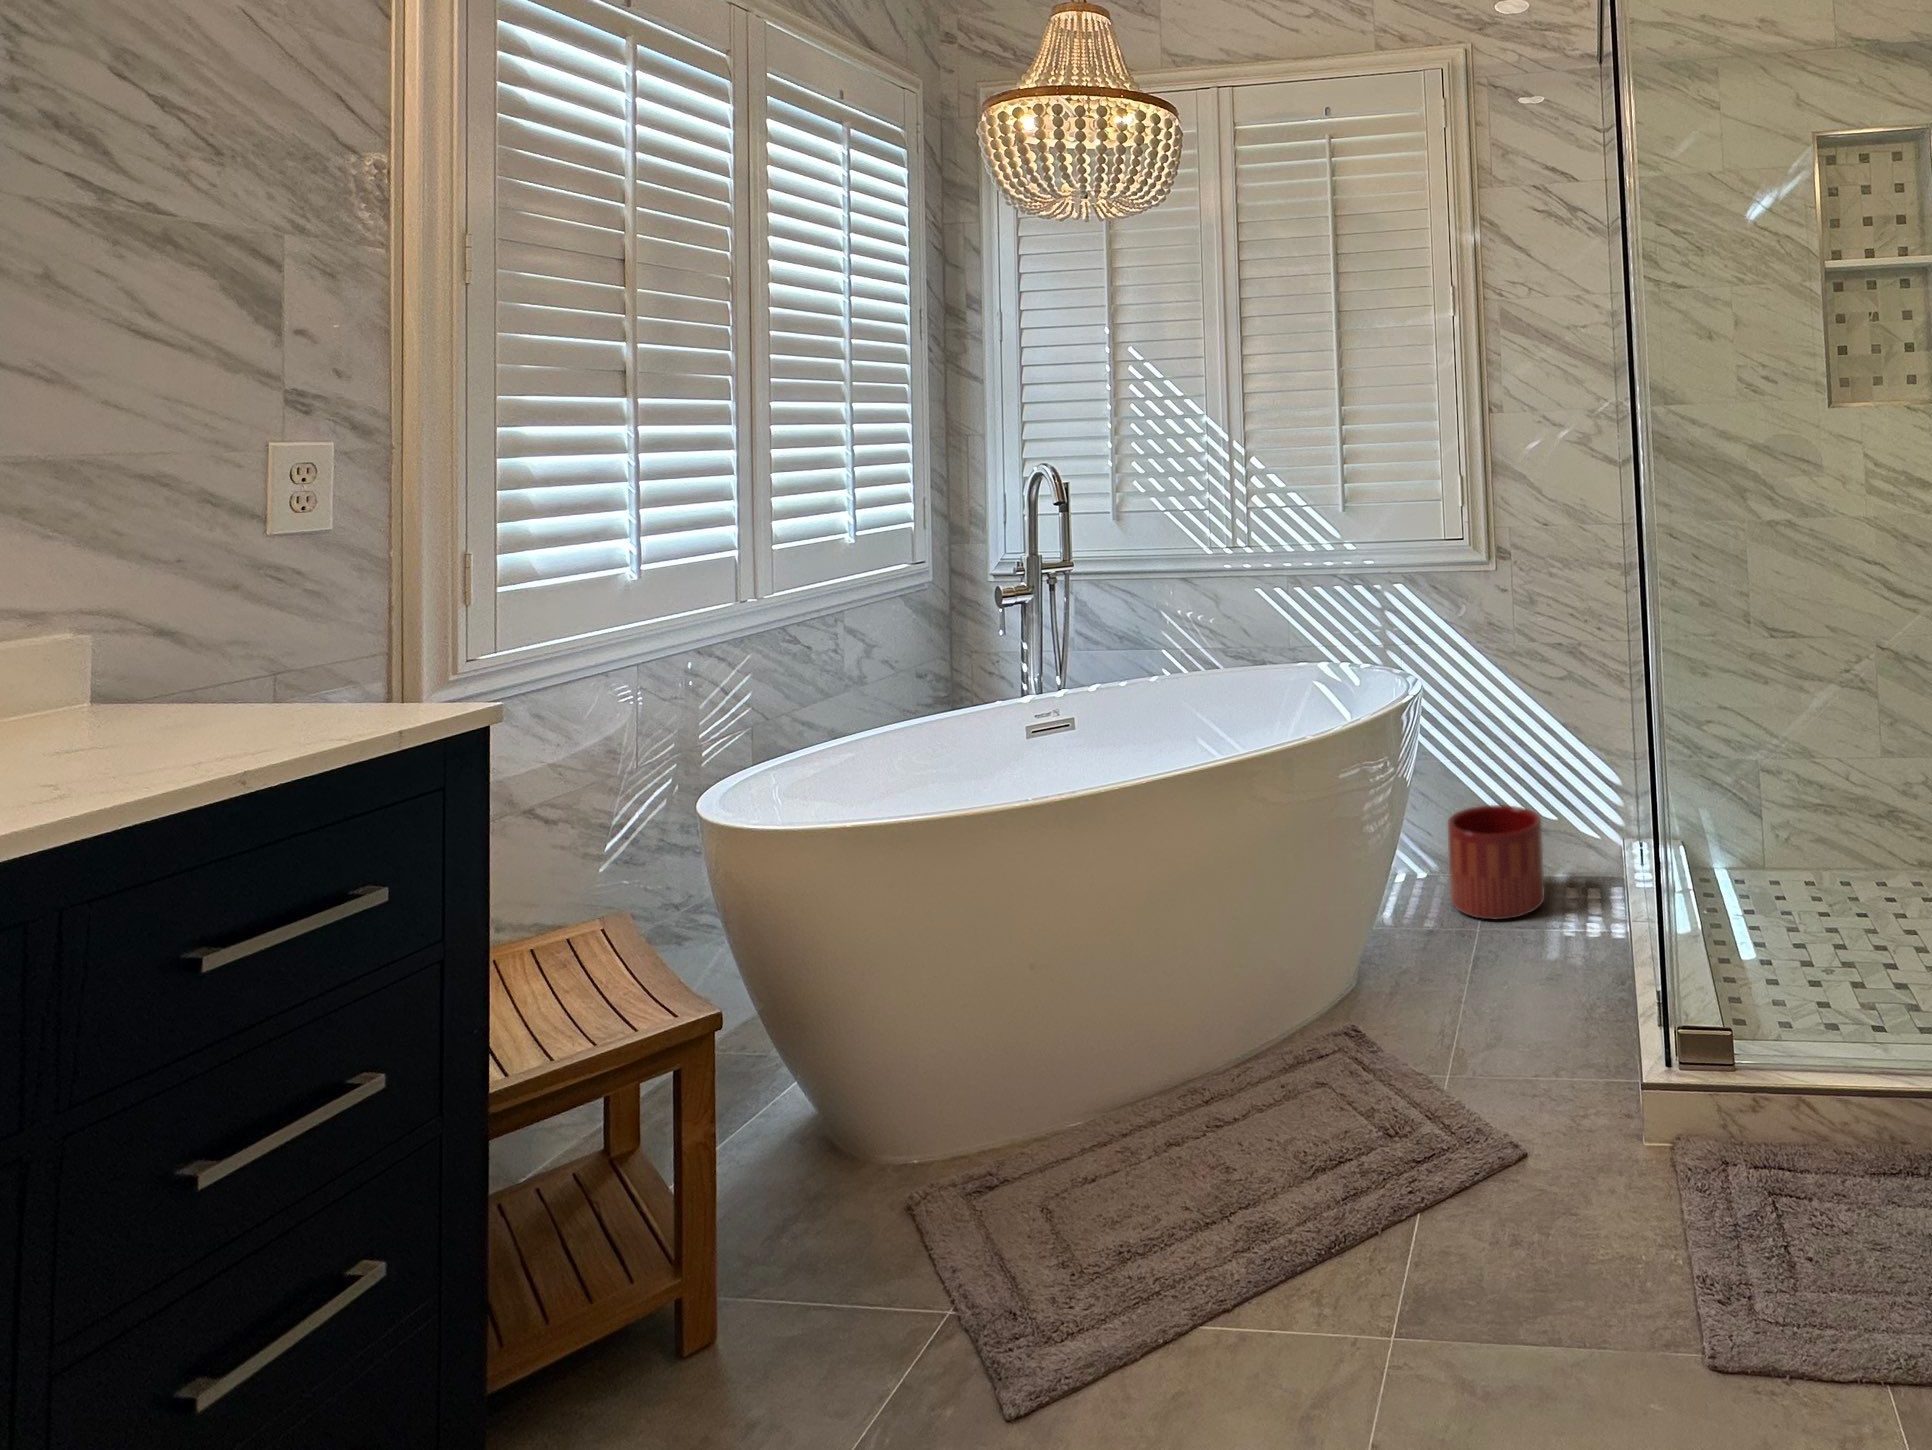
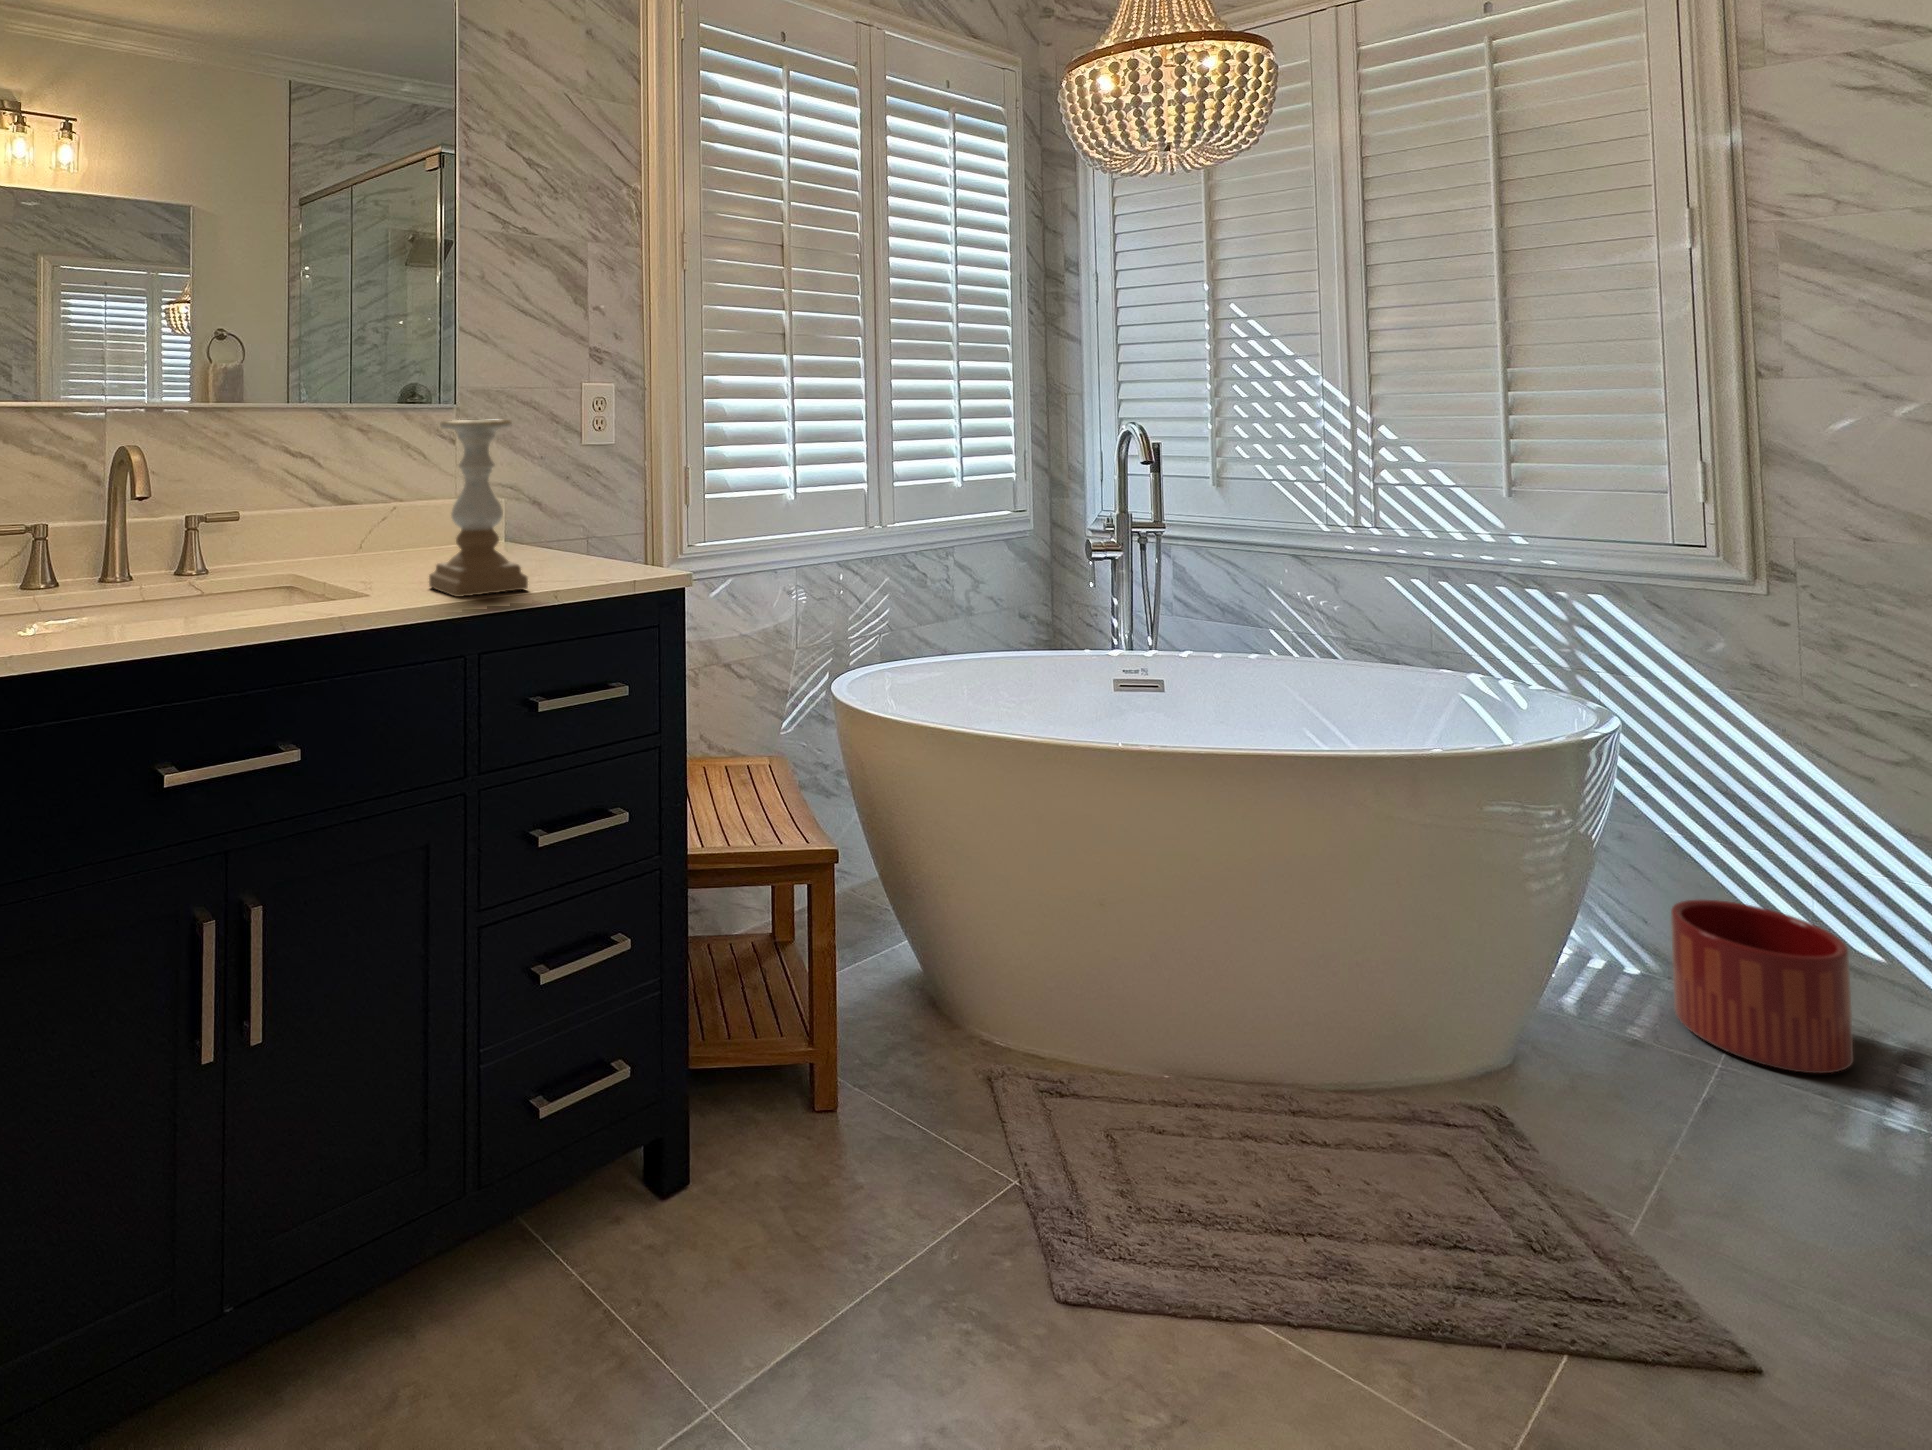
candle holder: none [95,489,301,749] -> present [429,420,528,597]

